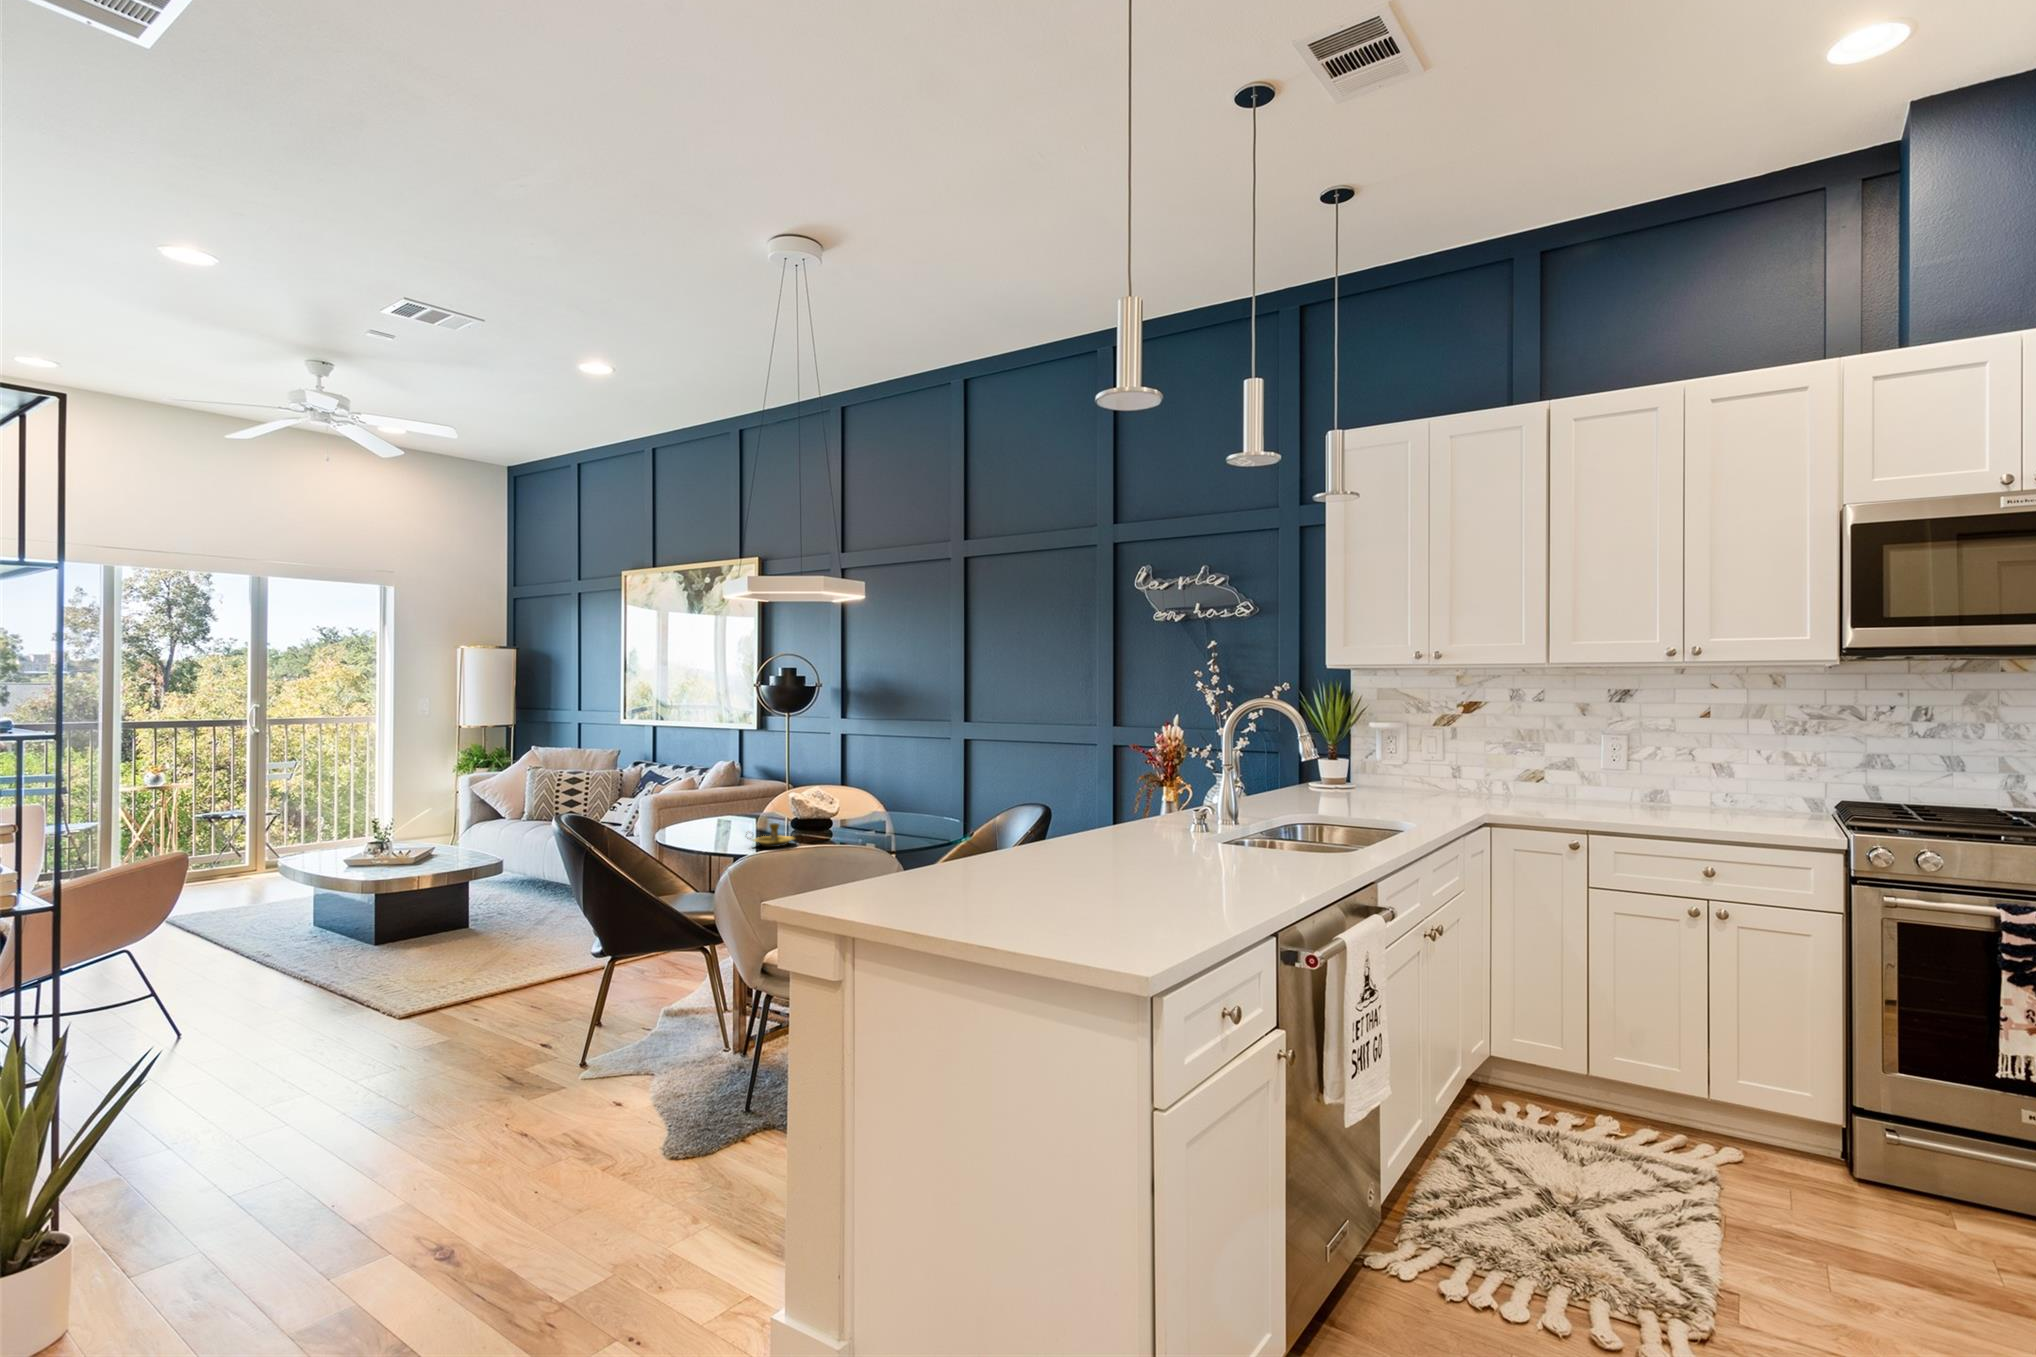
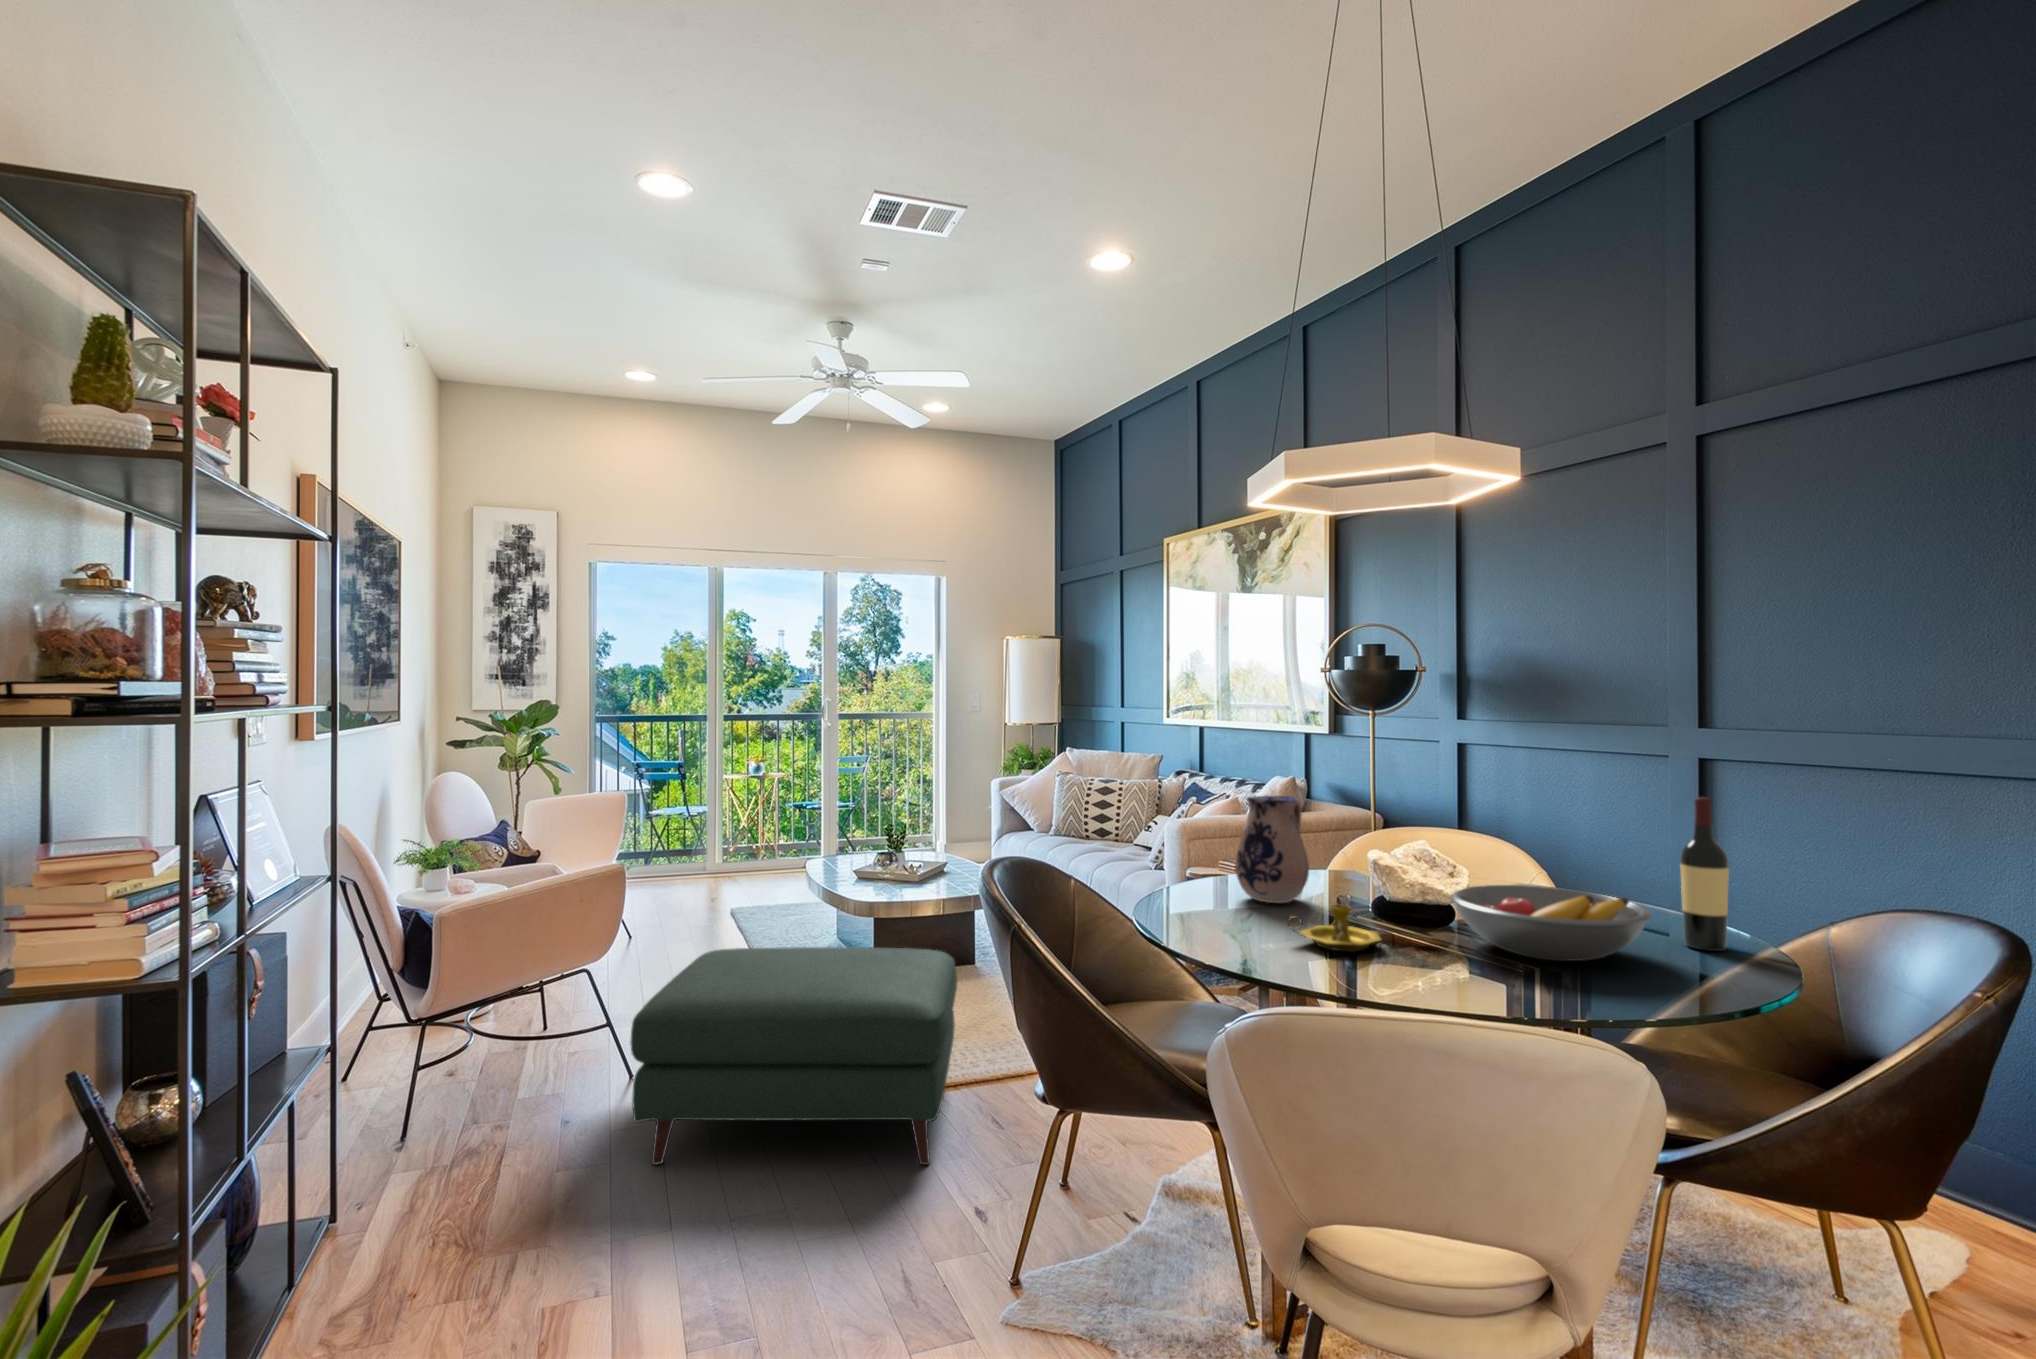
wine bottle: none [936,757,955,830] -> present [1680,797,1729,951]
ceramic pitcher: none [710,768,754,832] -> present [1235,796,1309,903]
fruit bowl: none [830,806,920,839] -> present [1451,885,1651,961]
ottoman: none [234,898,507,1075] -> present [630,947,957,1165]

